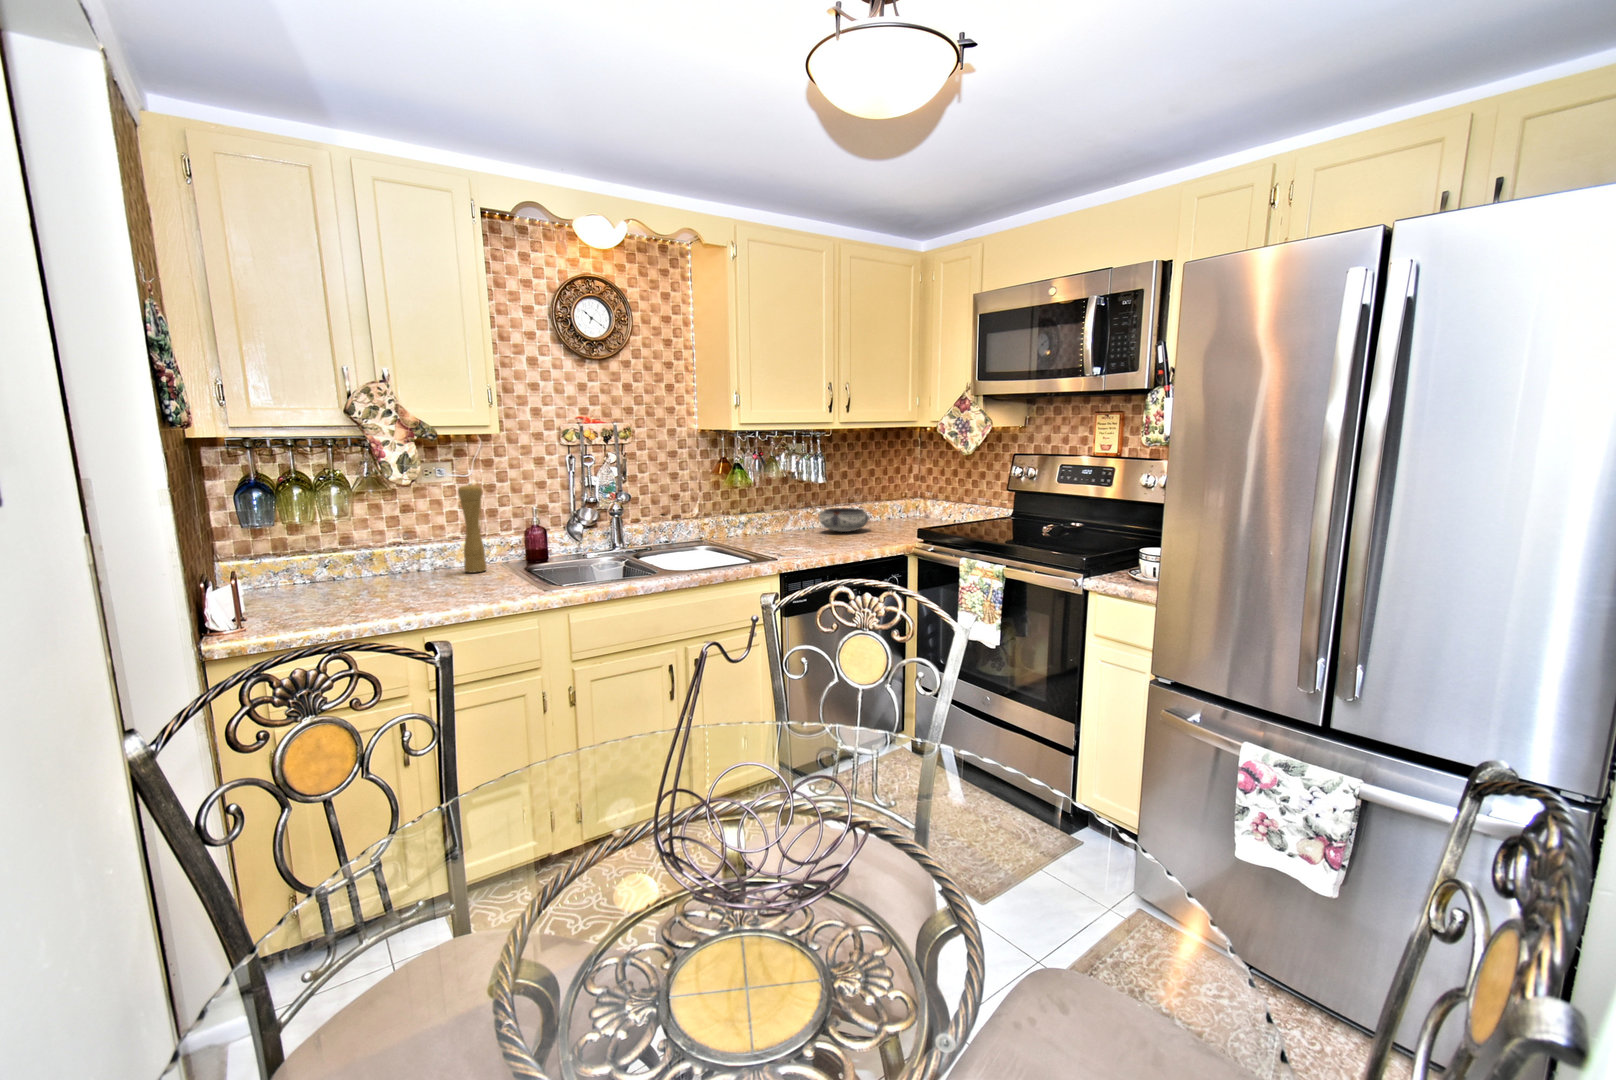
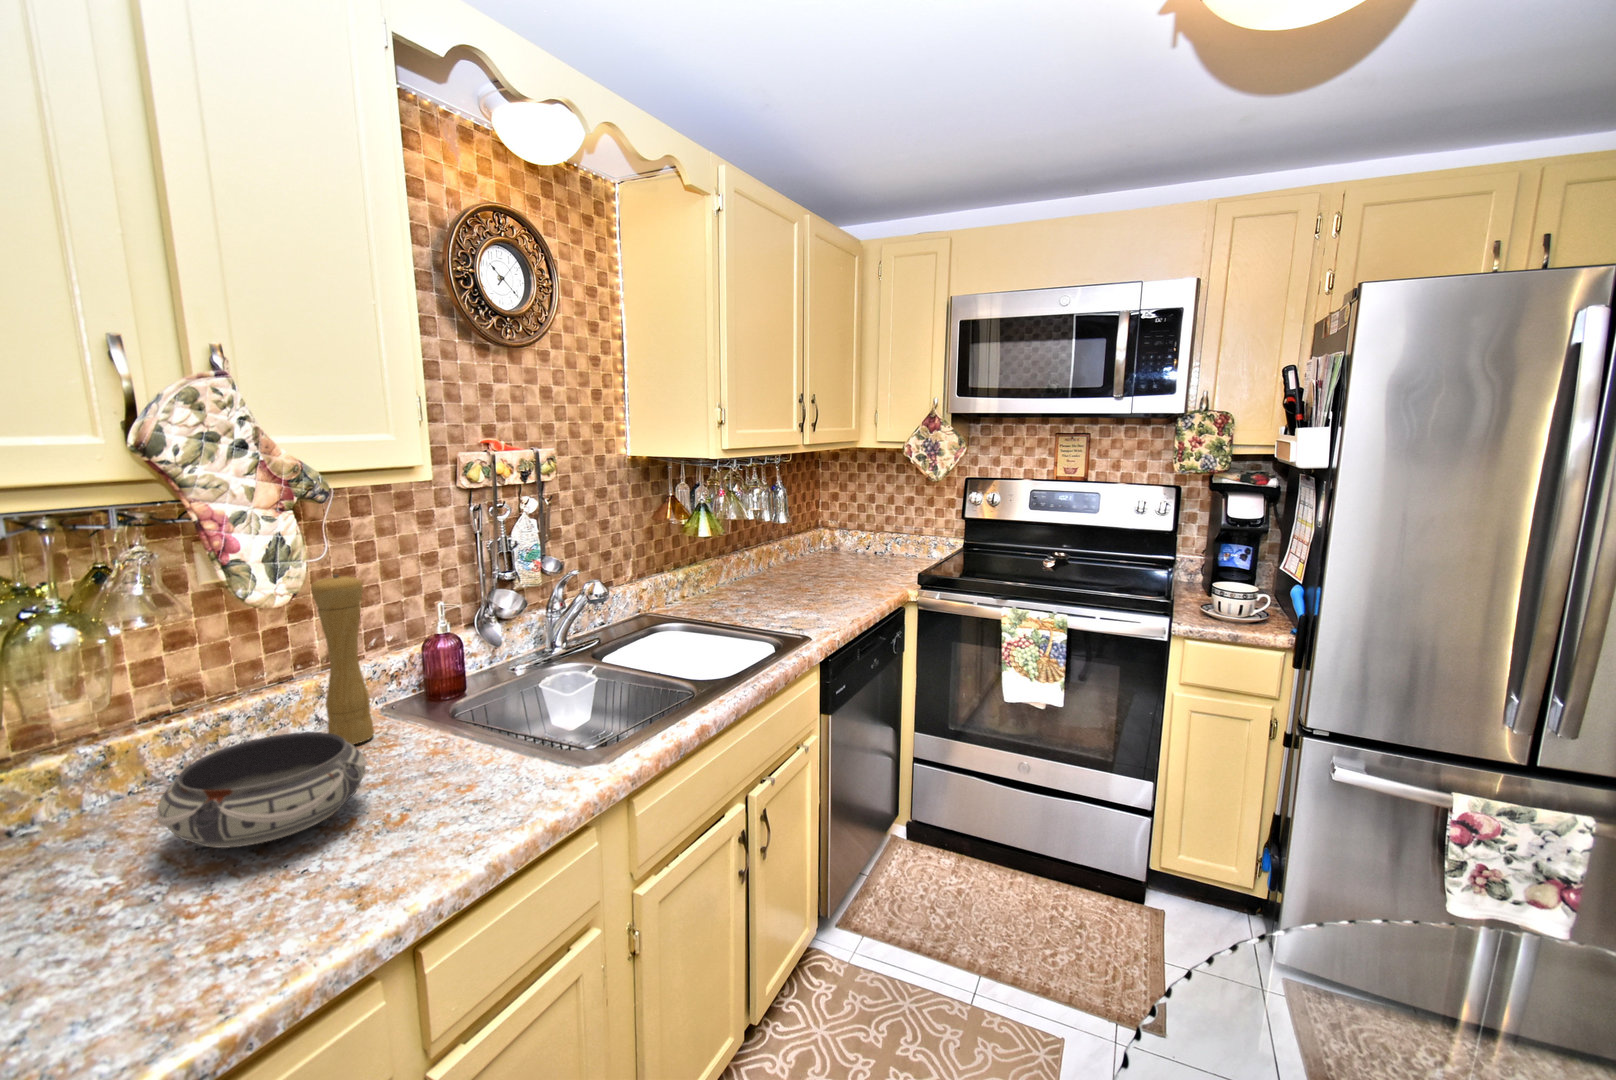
bowl: present [819,508,869,532] -> present [157,732,367,848]

